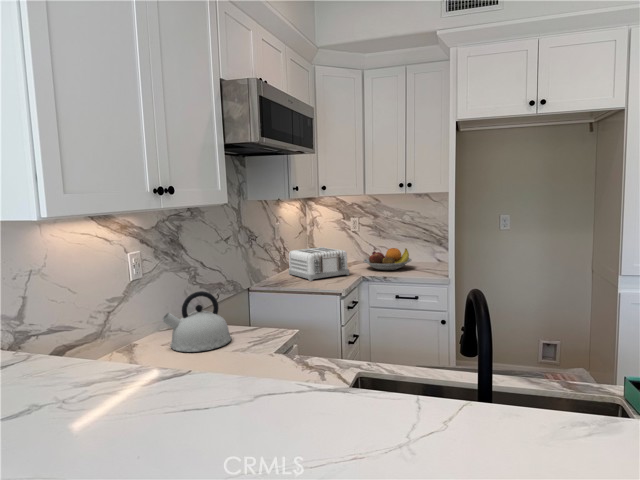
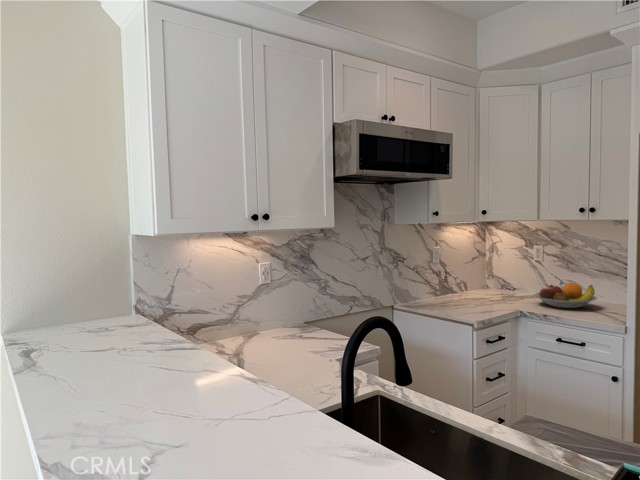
toaster: present [288,247,349,281] -> none [446,275,506,307]
kettle: present [162,291,231,352] -> none [268,299,321,347]

